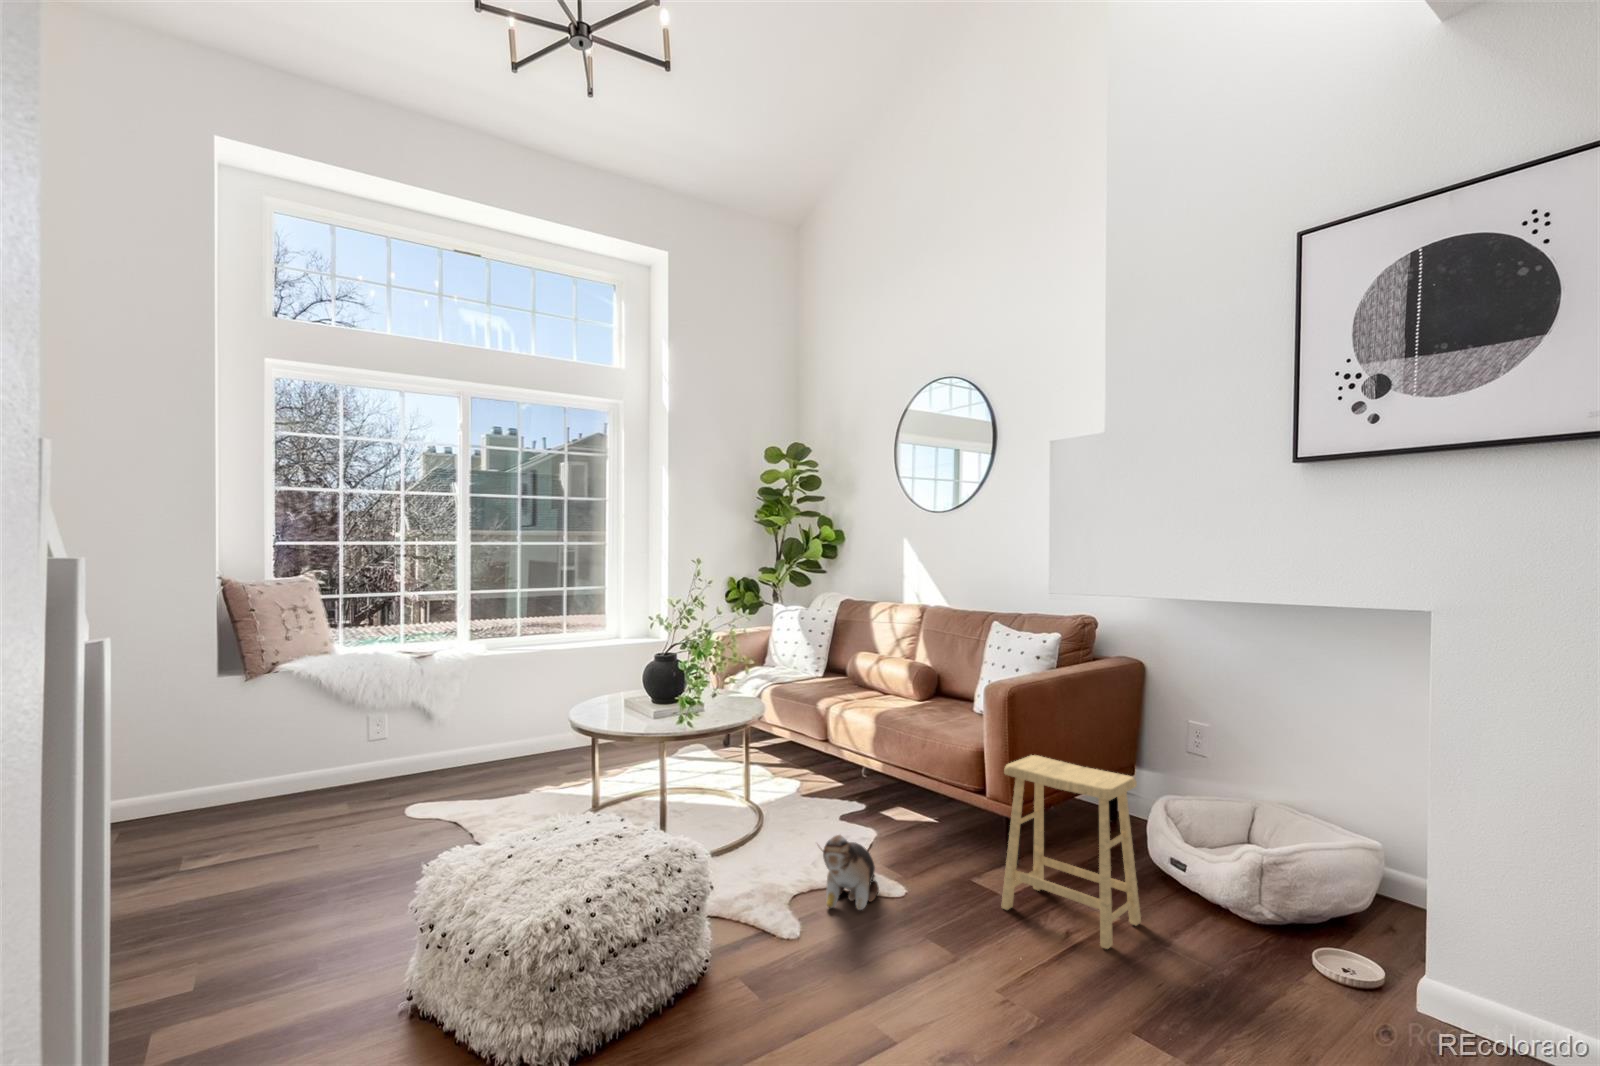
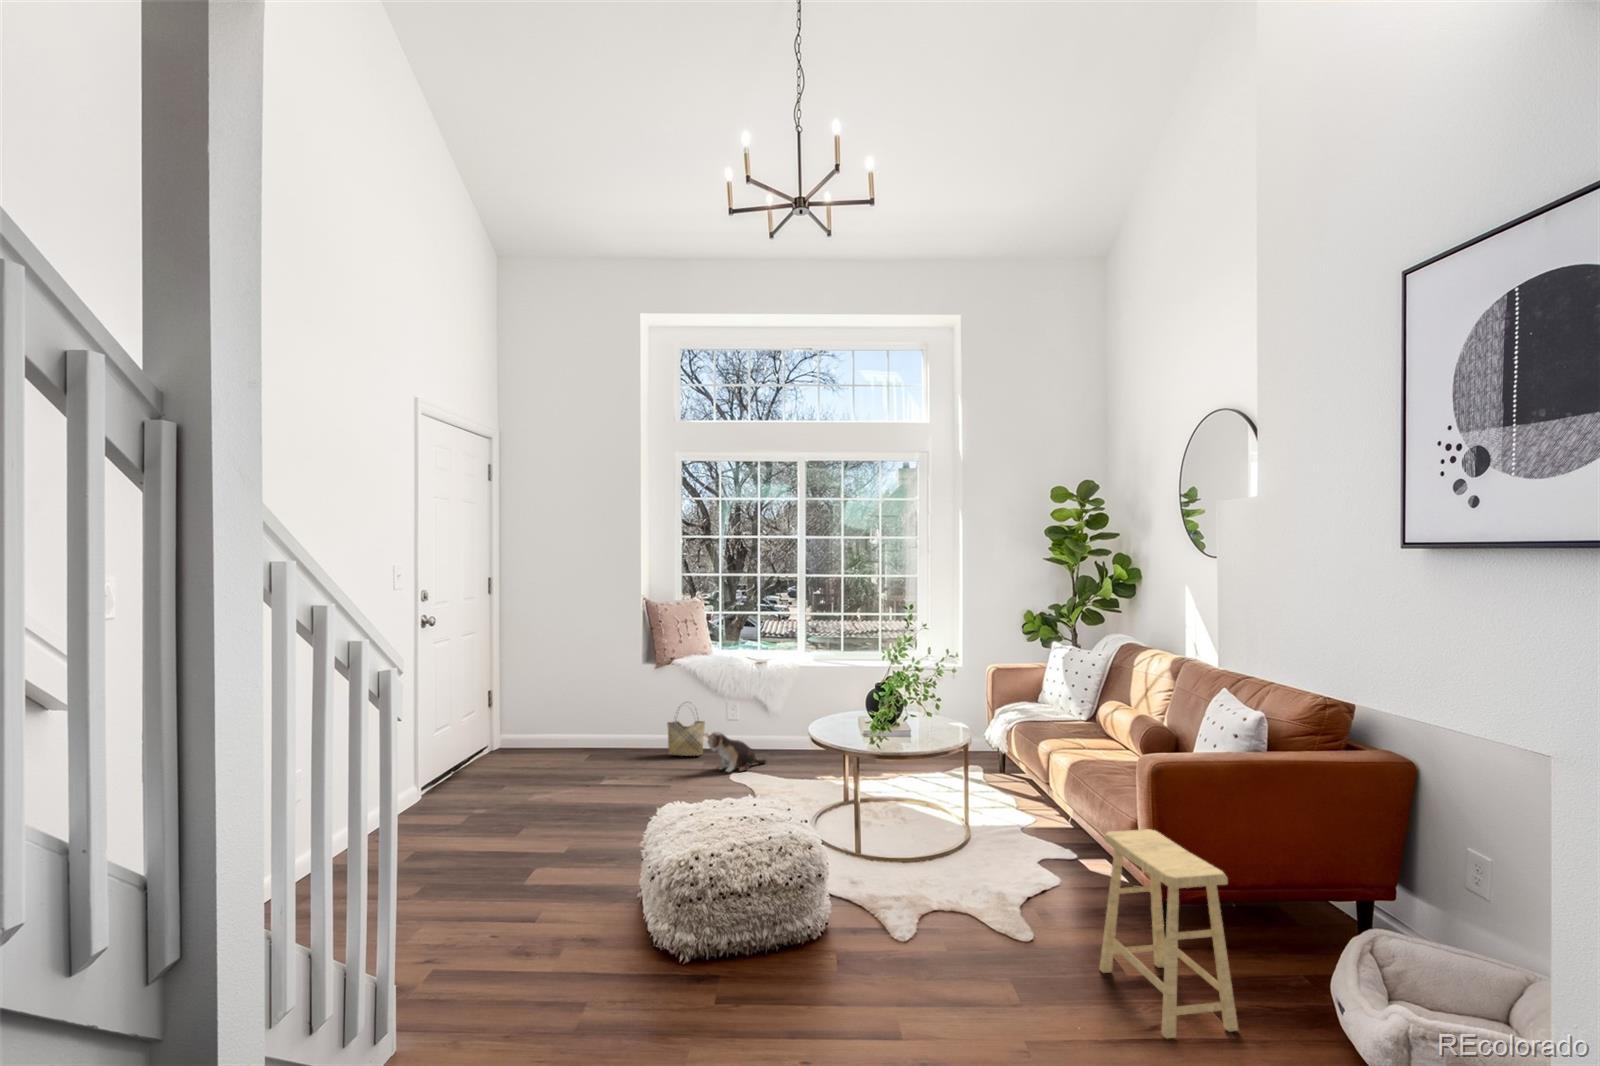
woven basket: none [269,719,336,803] -> present [667,707,705,756]
plush toy: present [819,835,879,910] -> present [703,732,766,772]

